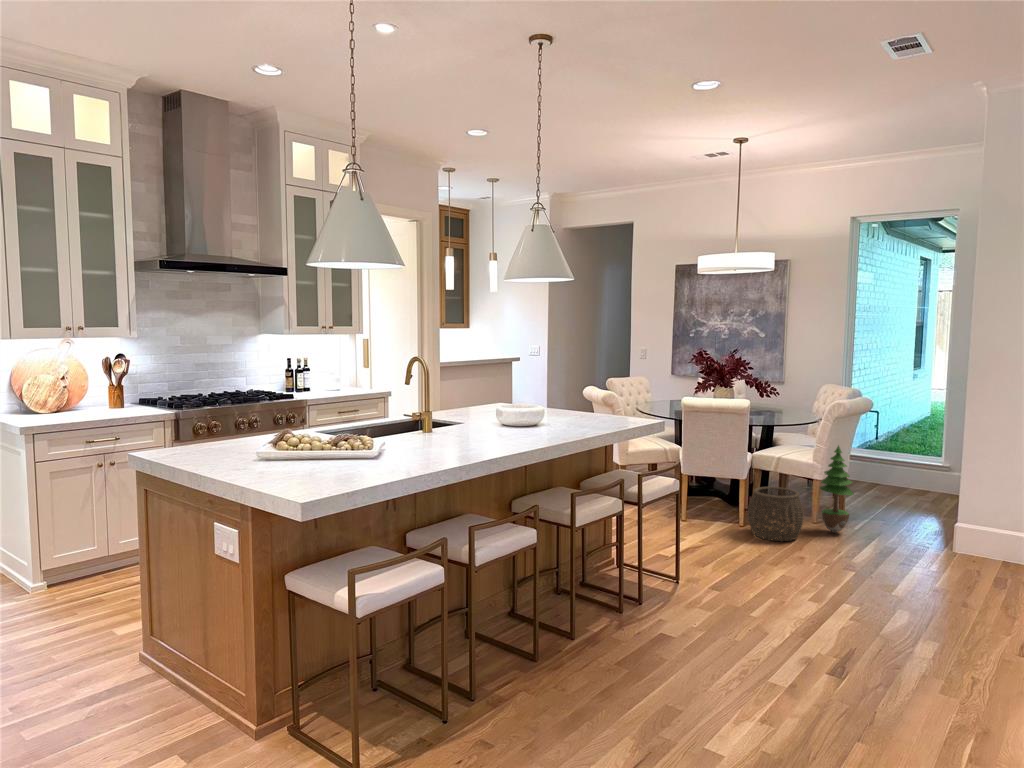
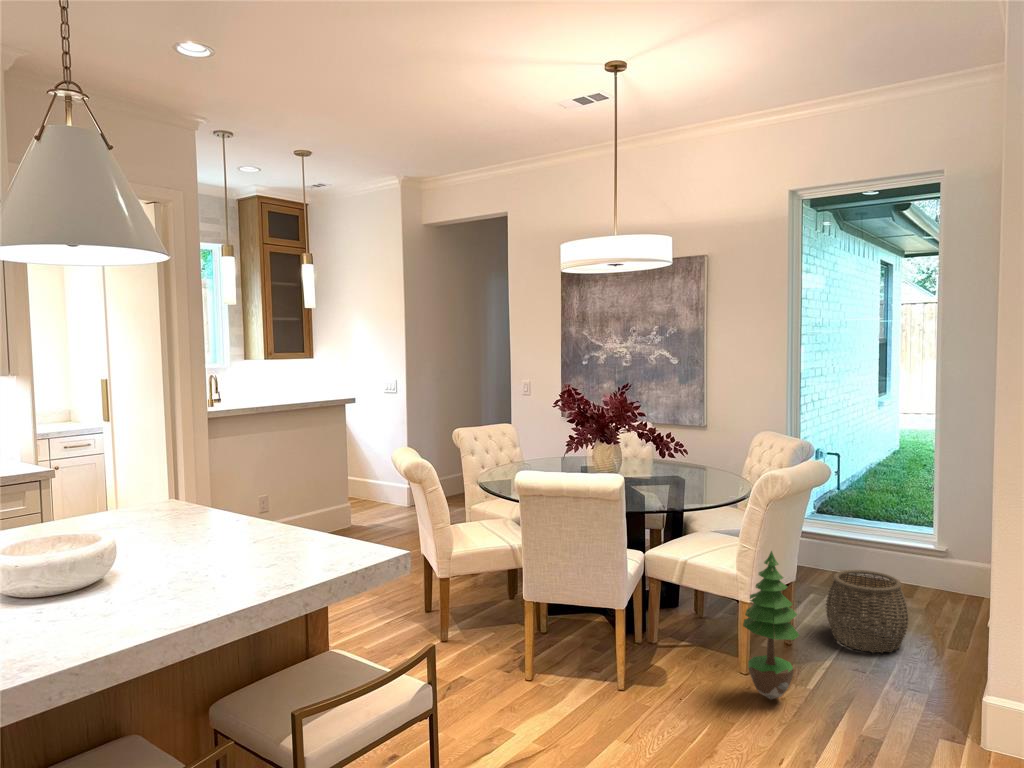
woven basket: present [748,487,804,542] -> present [826,570,909,653]

